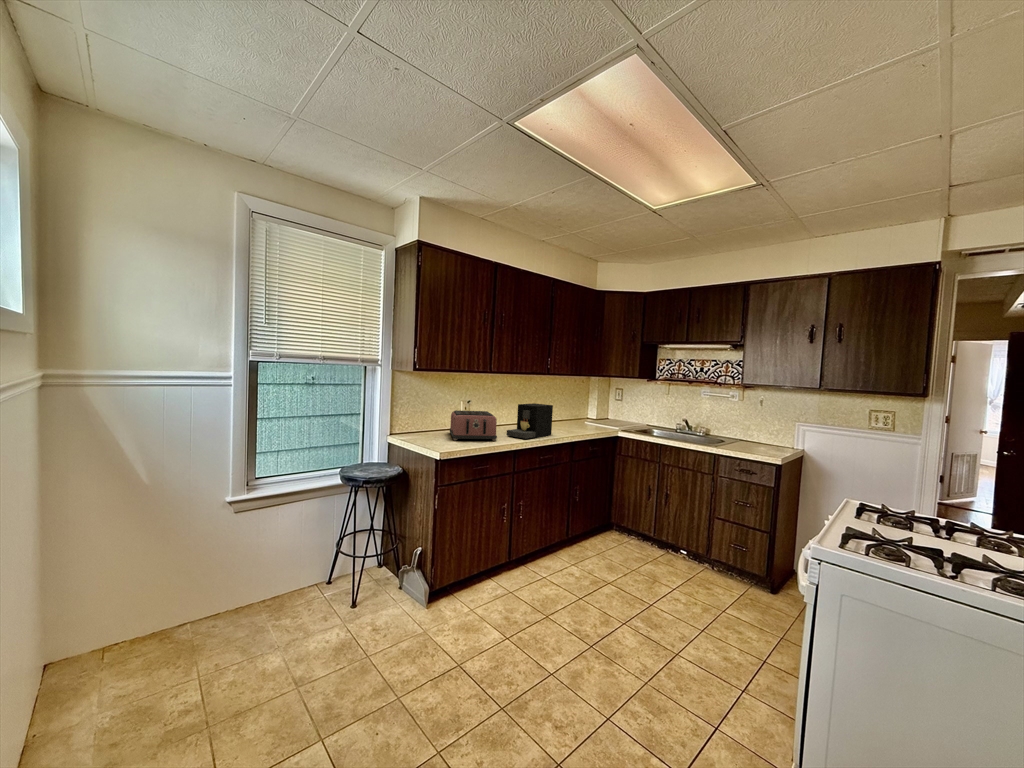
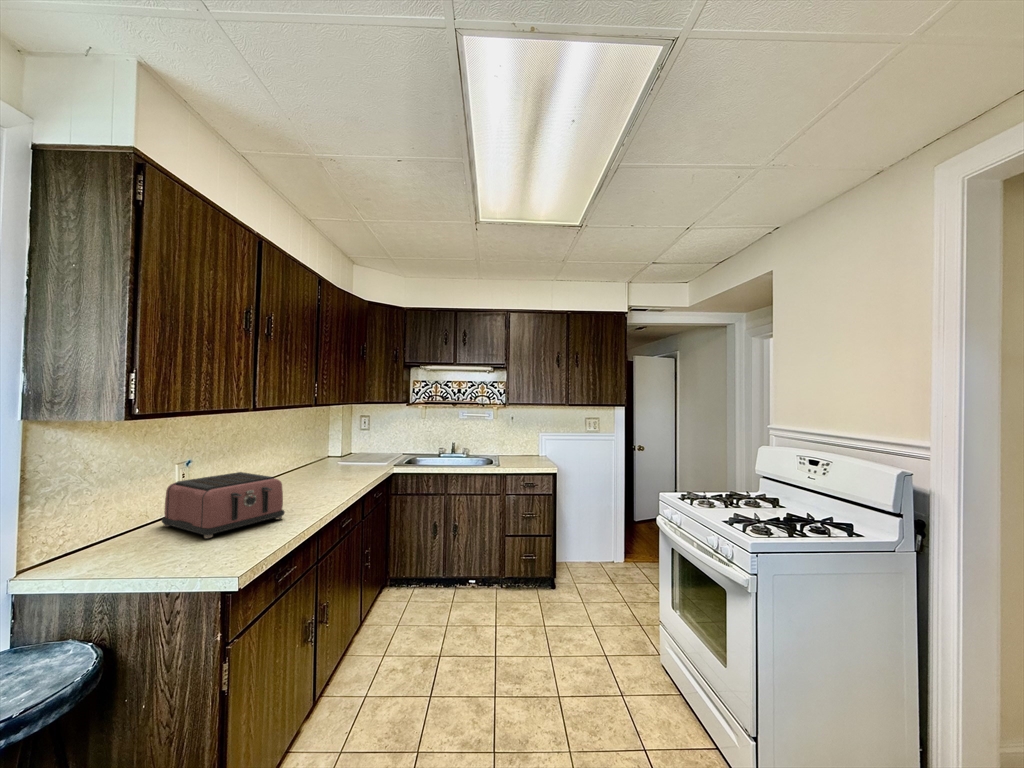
coffee maker: present [507,403,553,439] -> none [280,447,336,505]

